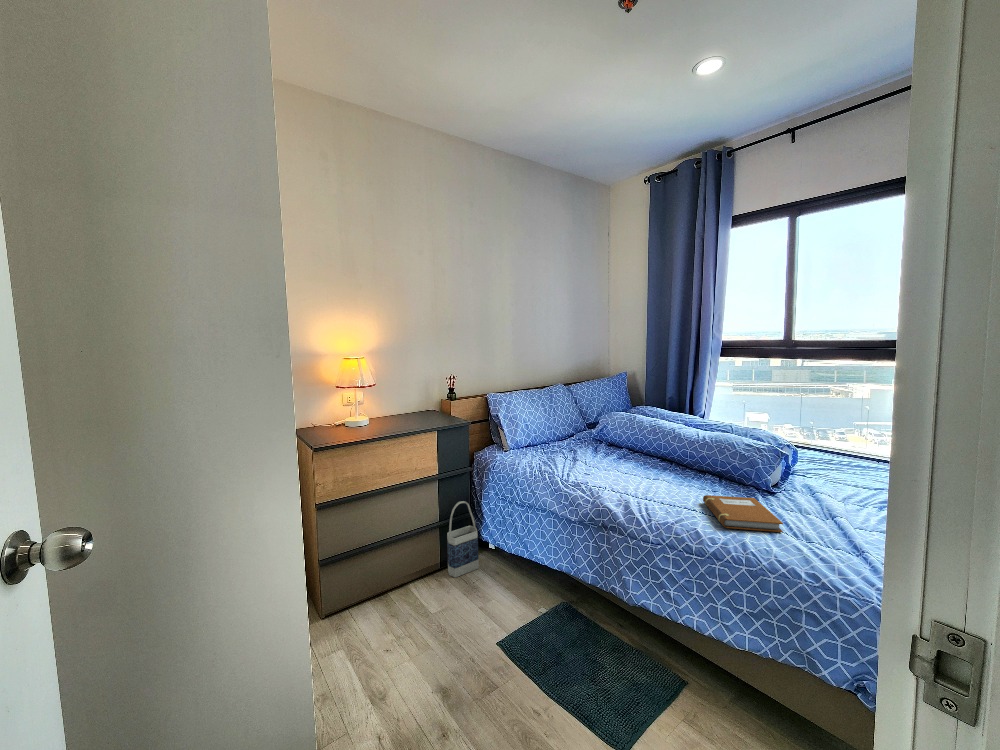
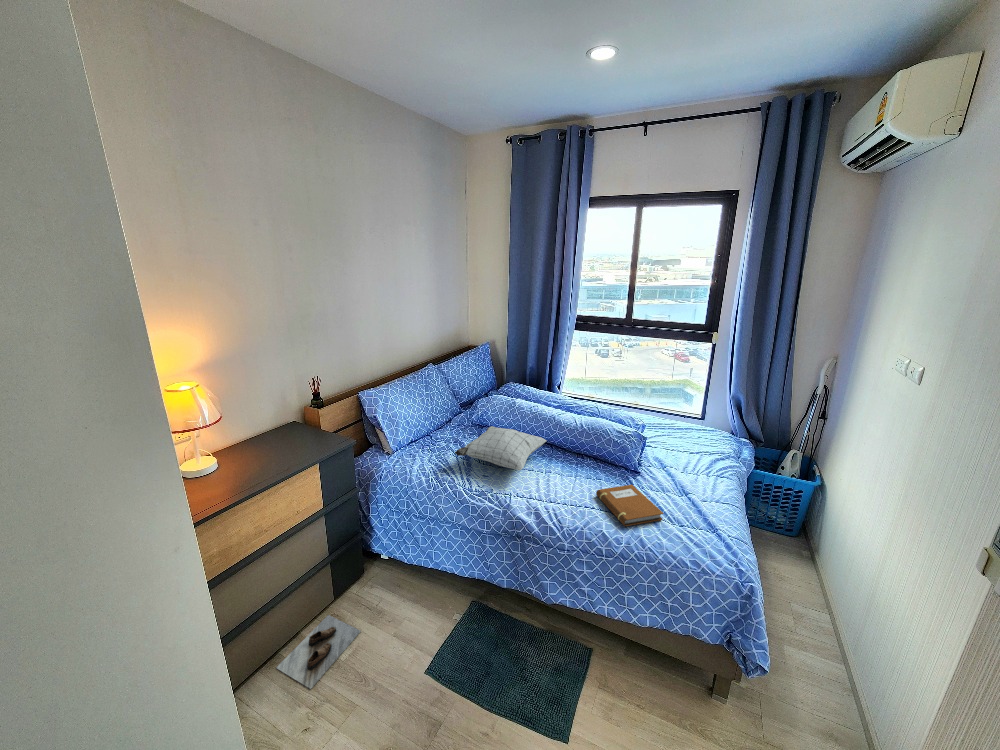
pillow: none [559,433,661,468] -> present [455,426,546,470]
bag: present [447,501,479,577] -> none [337,527,376,608]
shoe: none [387,577,456,620] -> present [276,615,361,689]

